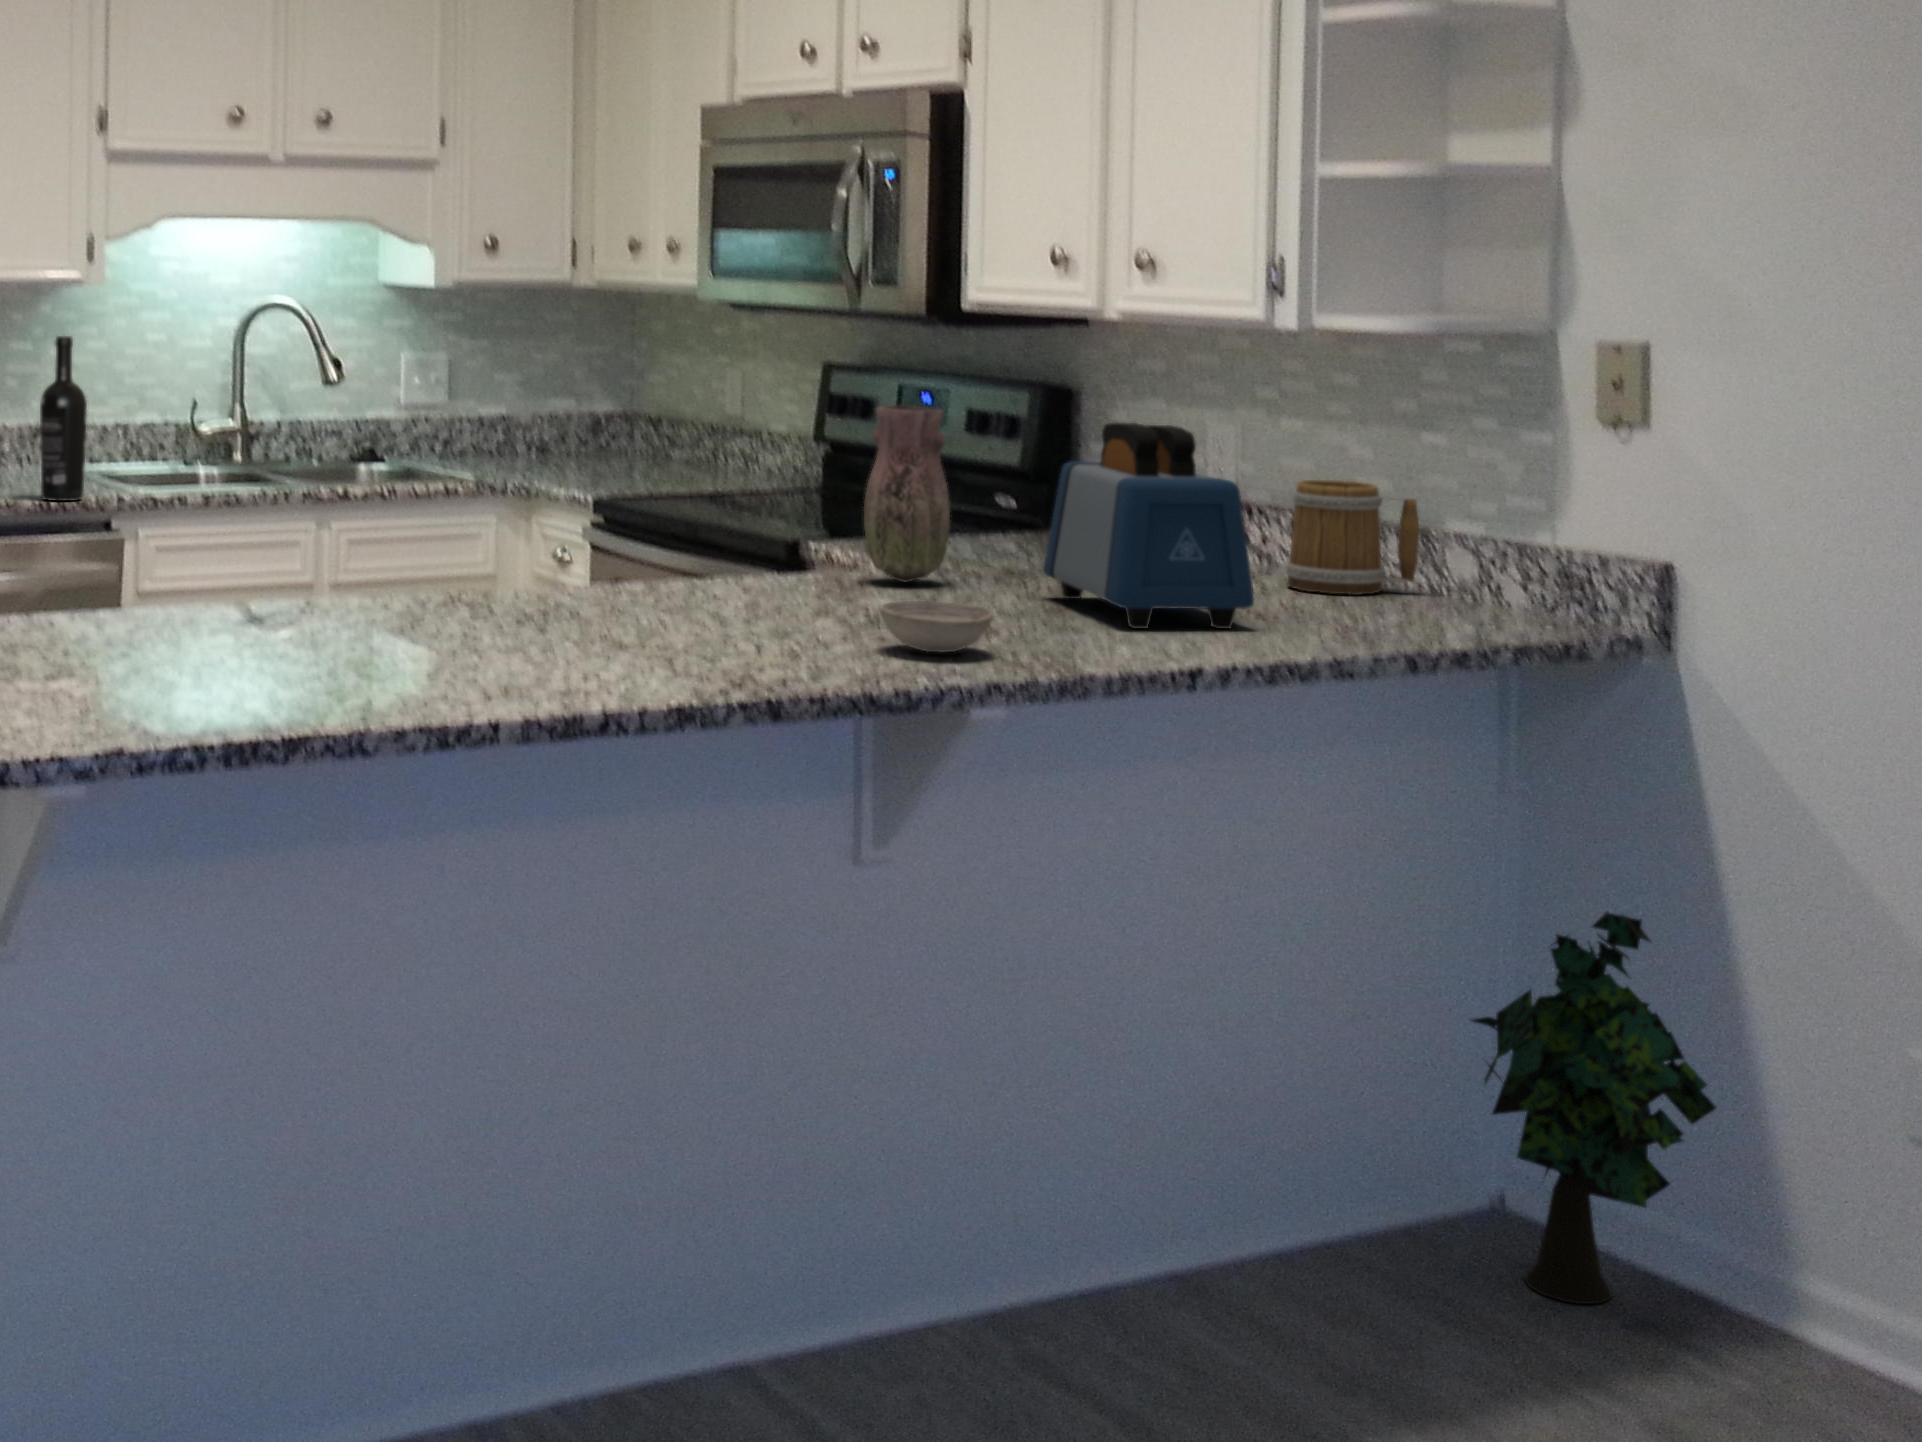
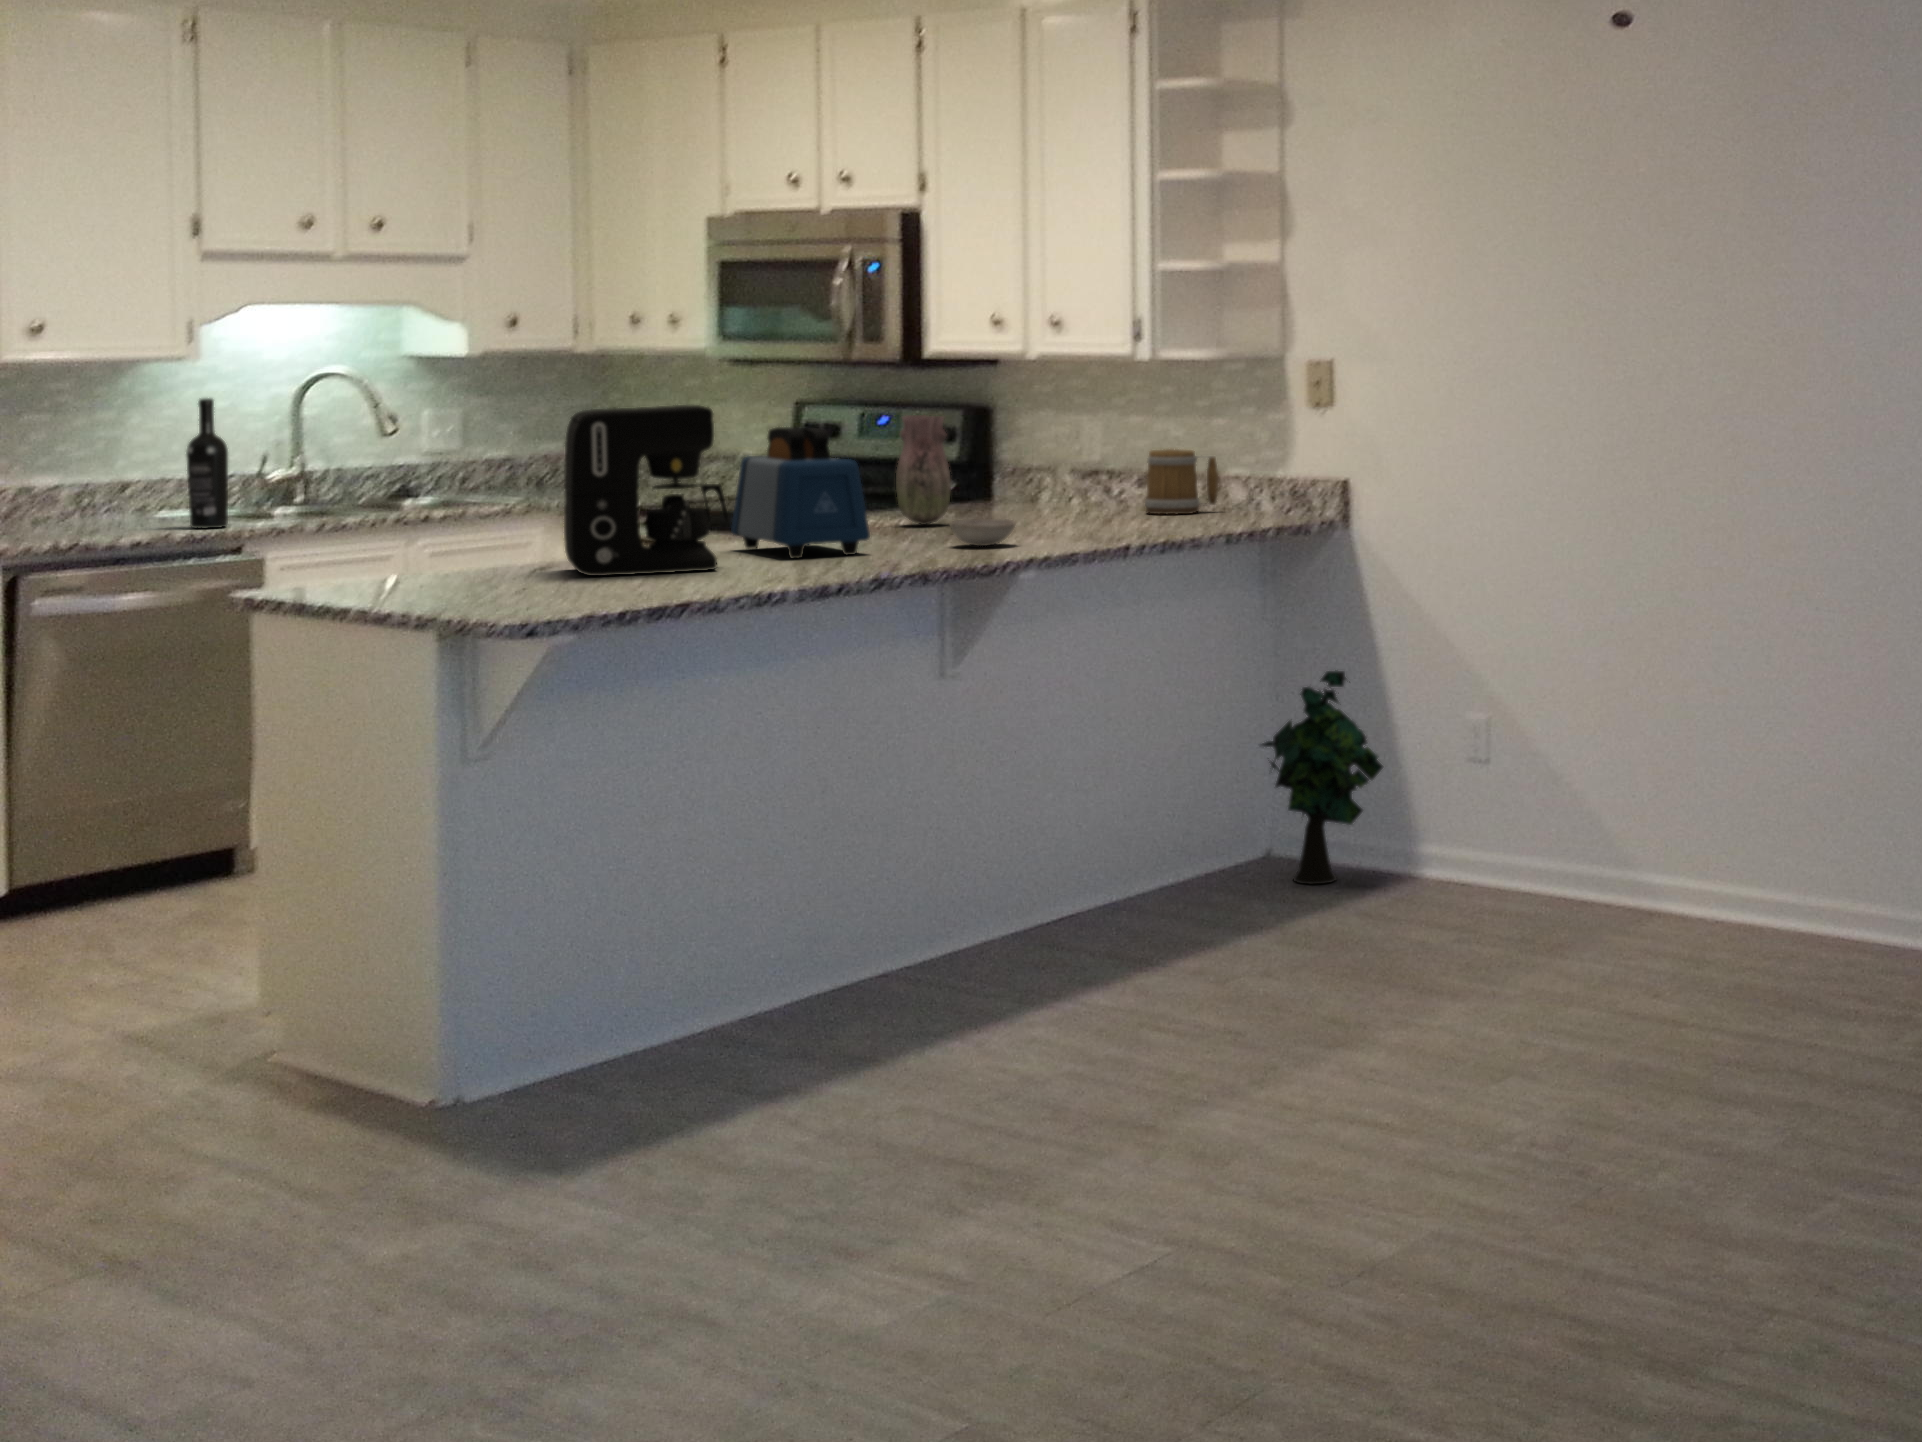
coffee maker: none [222,391,483,673] -> present [564,405,728,576]
toaster: present [1044,423,1255,629] -> present [731,427,870,558]

